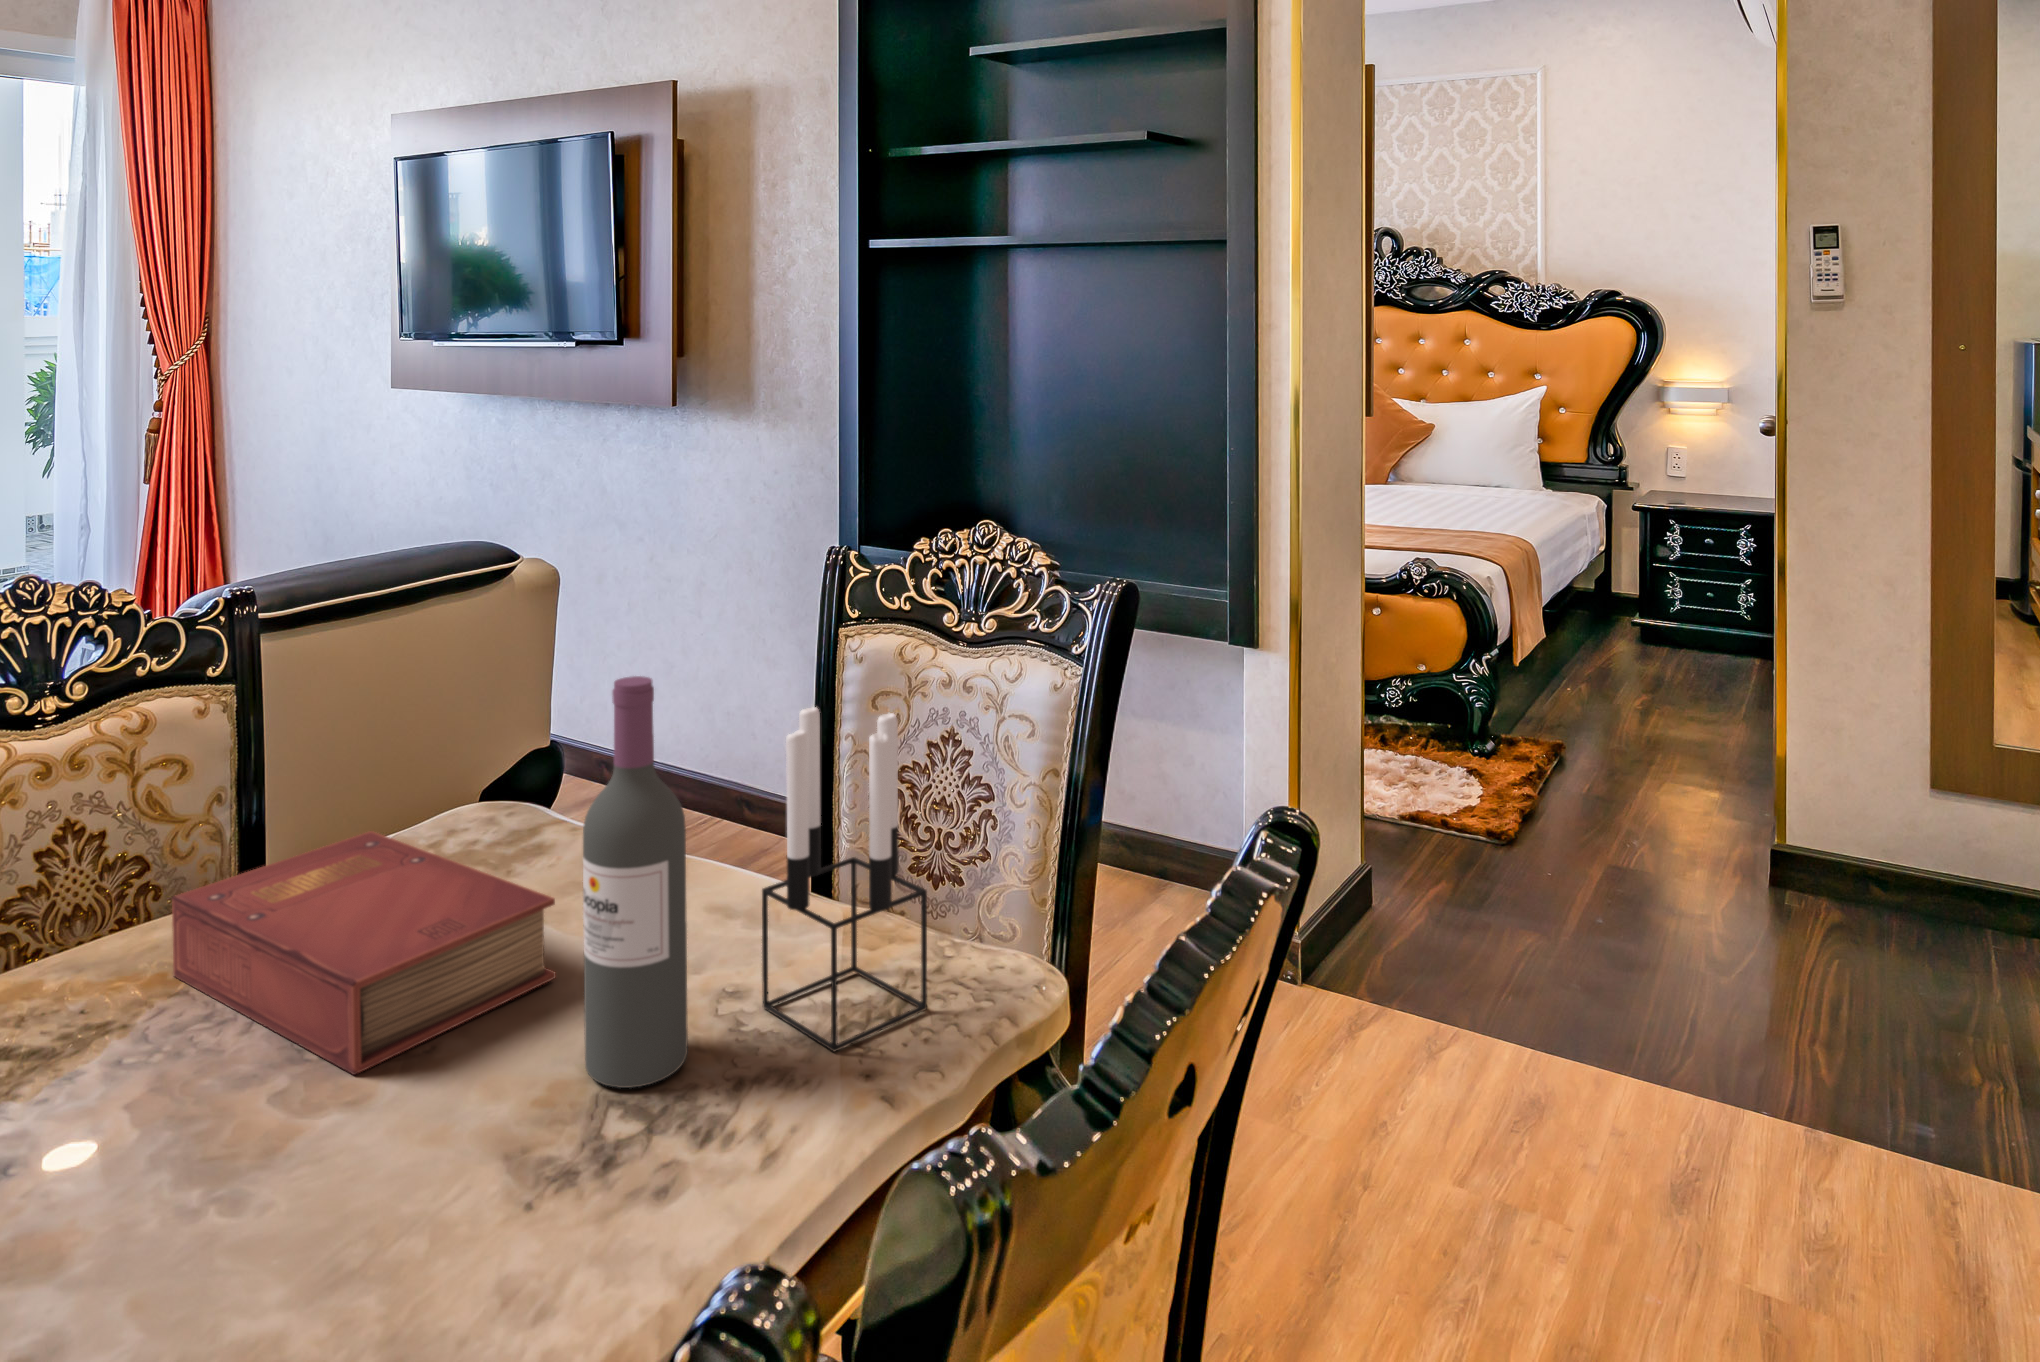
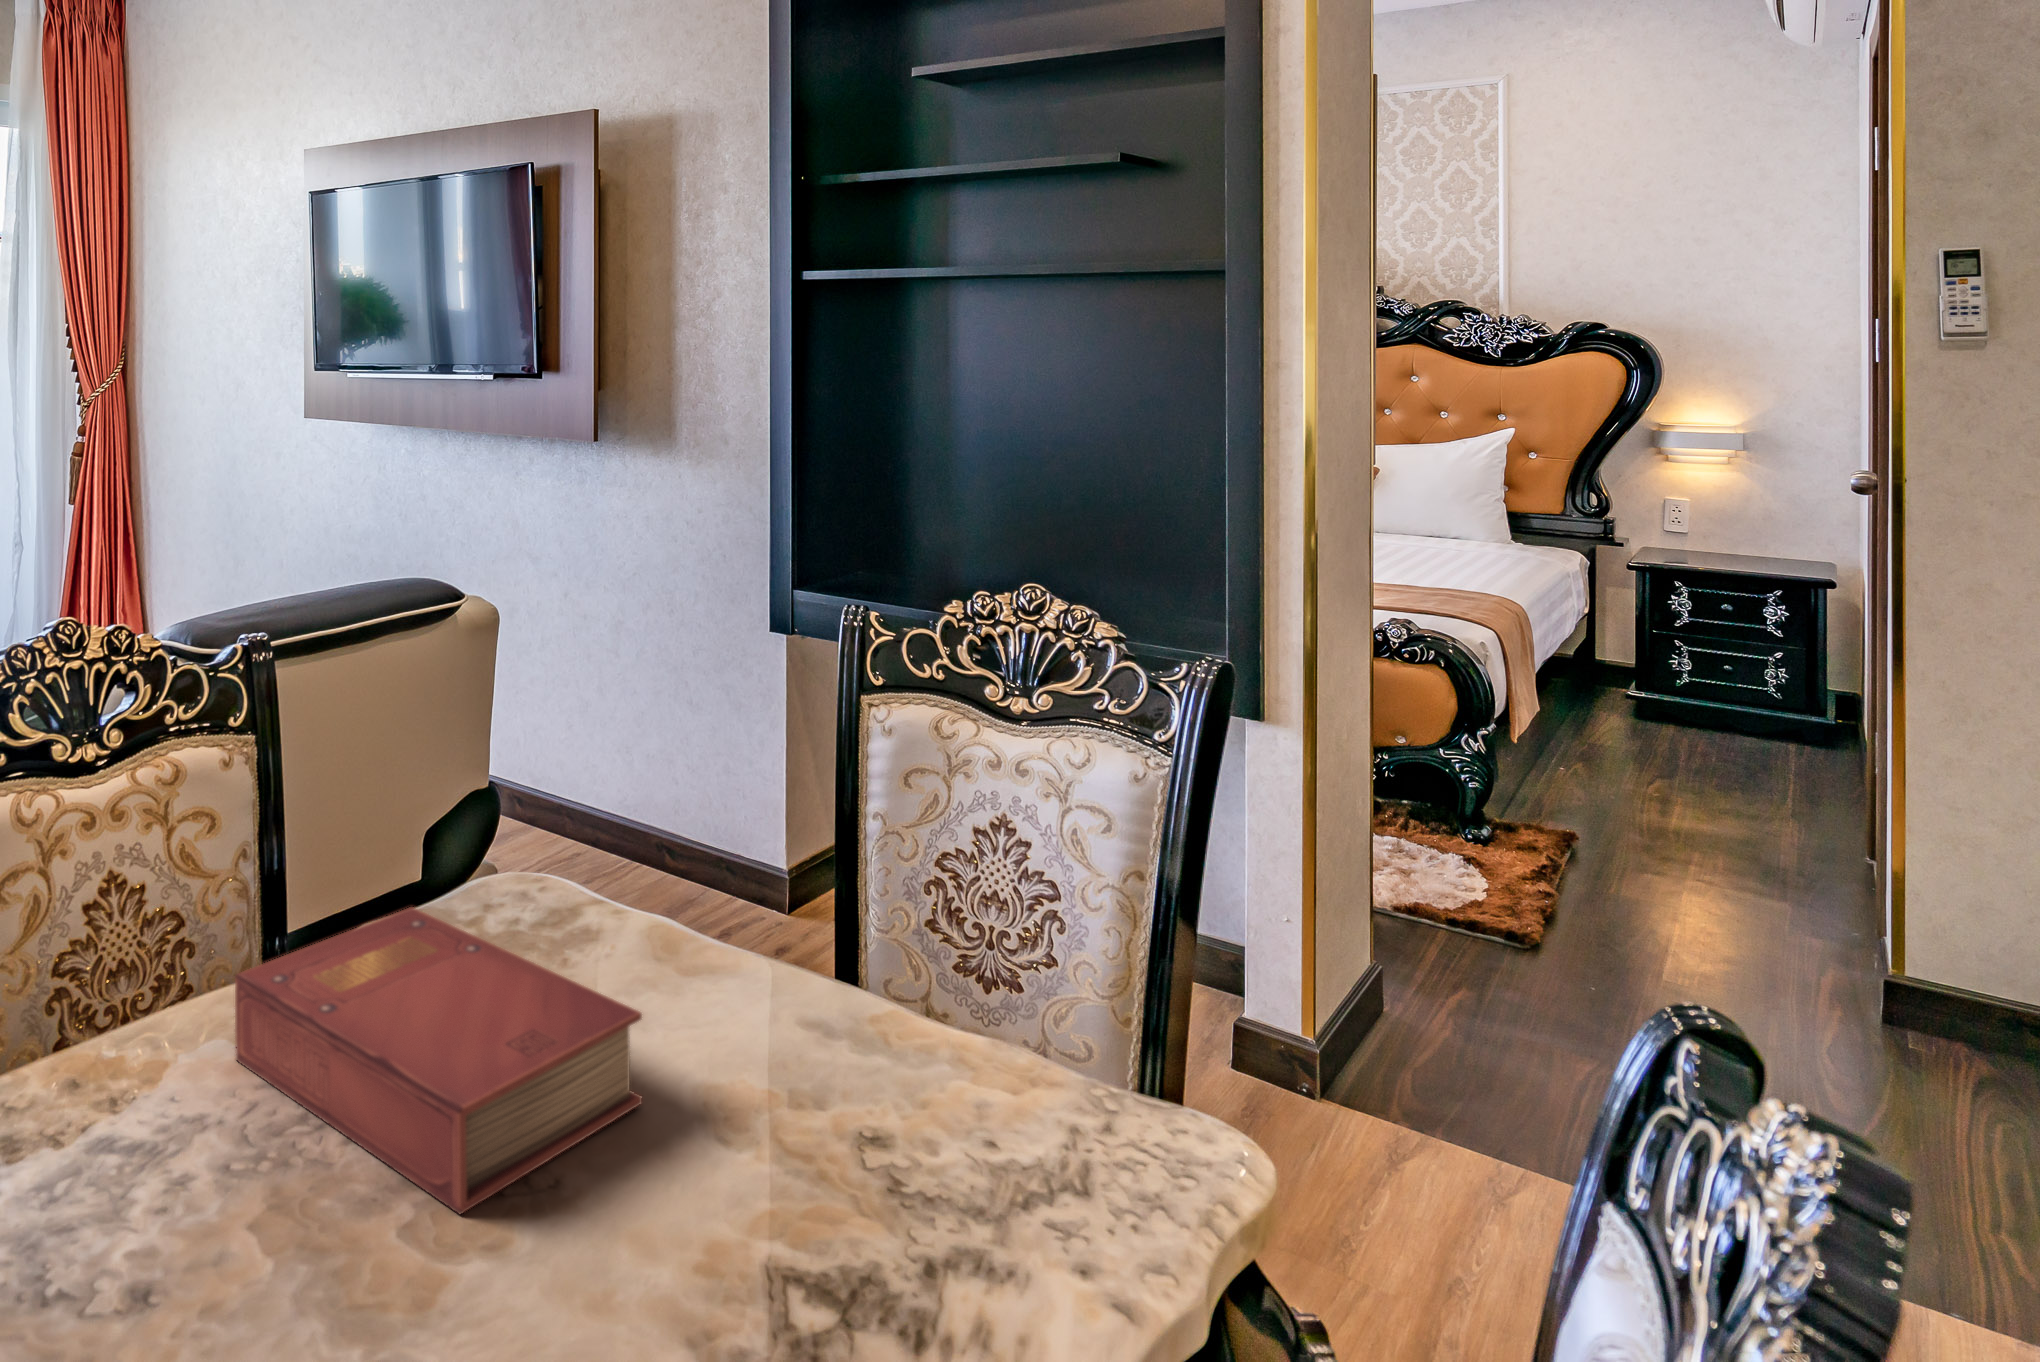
wine bottle: present [583,676,688,1088] -> none [717,776,838,1272]
candle holder: present [762,707,927,1052] -> none [897,809,1105,1246]

